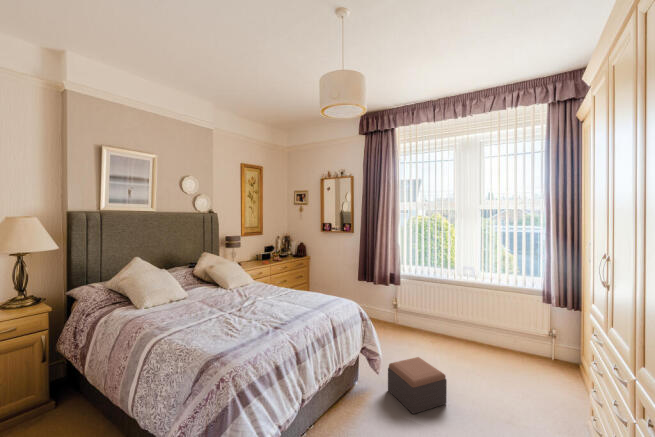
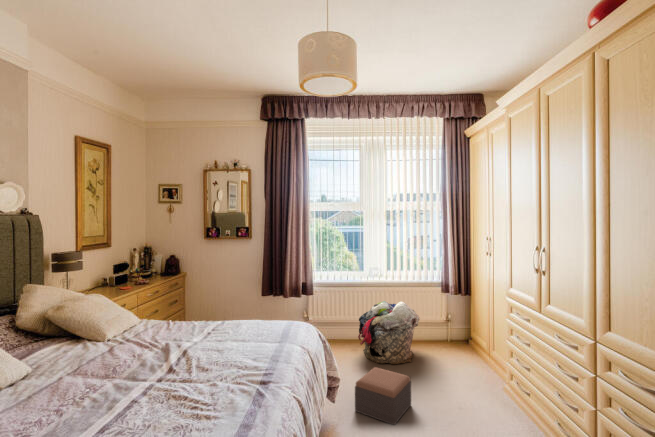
laundry basket: none [429,299,507,367] -> present [358,301,419,364]

